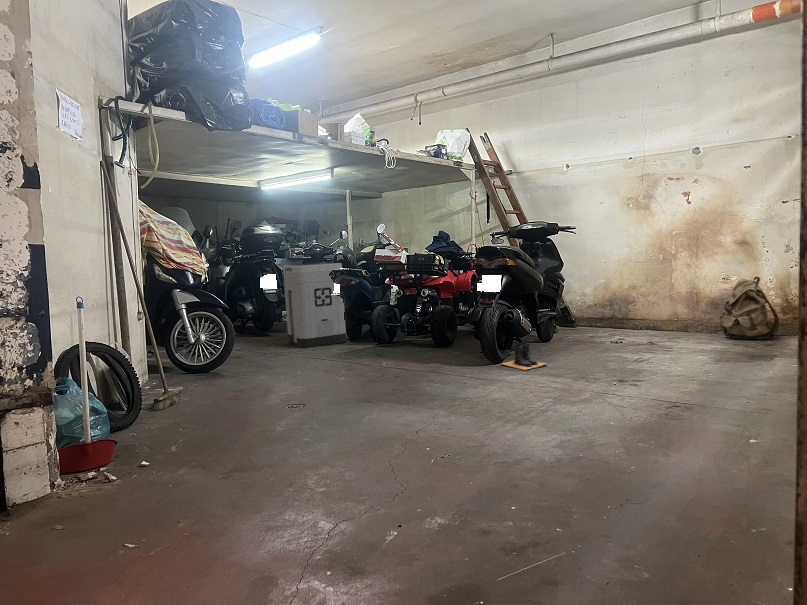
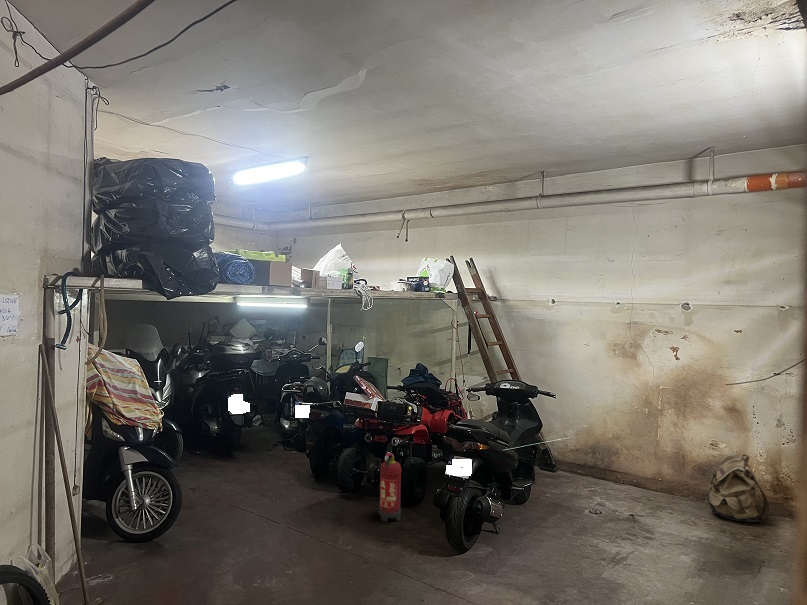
trash can: present [283,263,346,348] -> none [251,389,314,489]
fire extinguisher: none [412,293,434,356] -> present [378,453,402,522]
boots: present [502,343,547,370] -> none [469,530,520,571]

